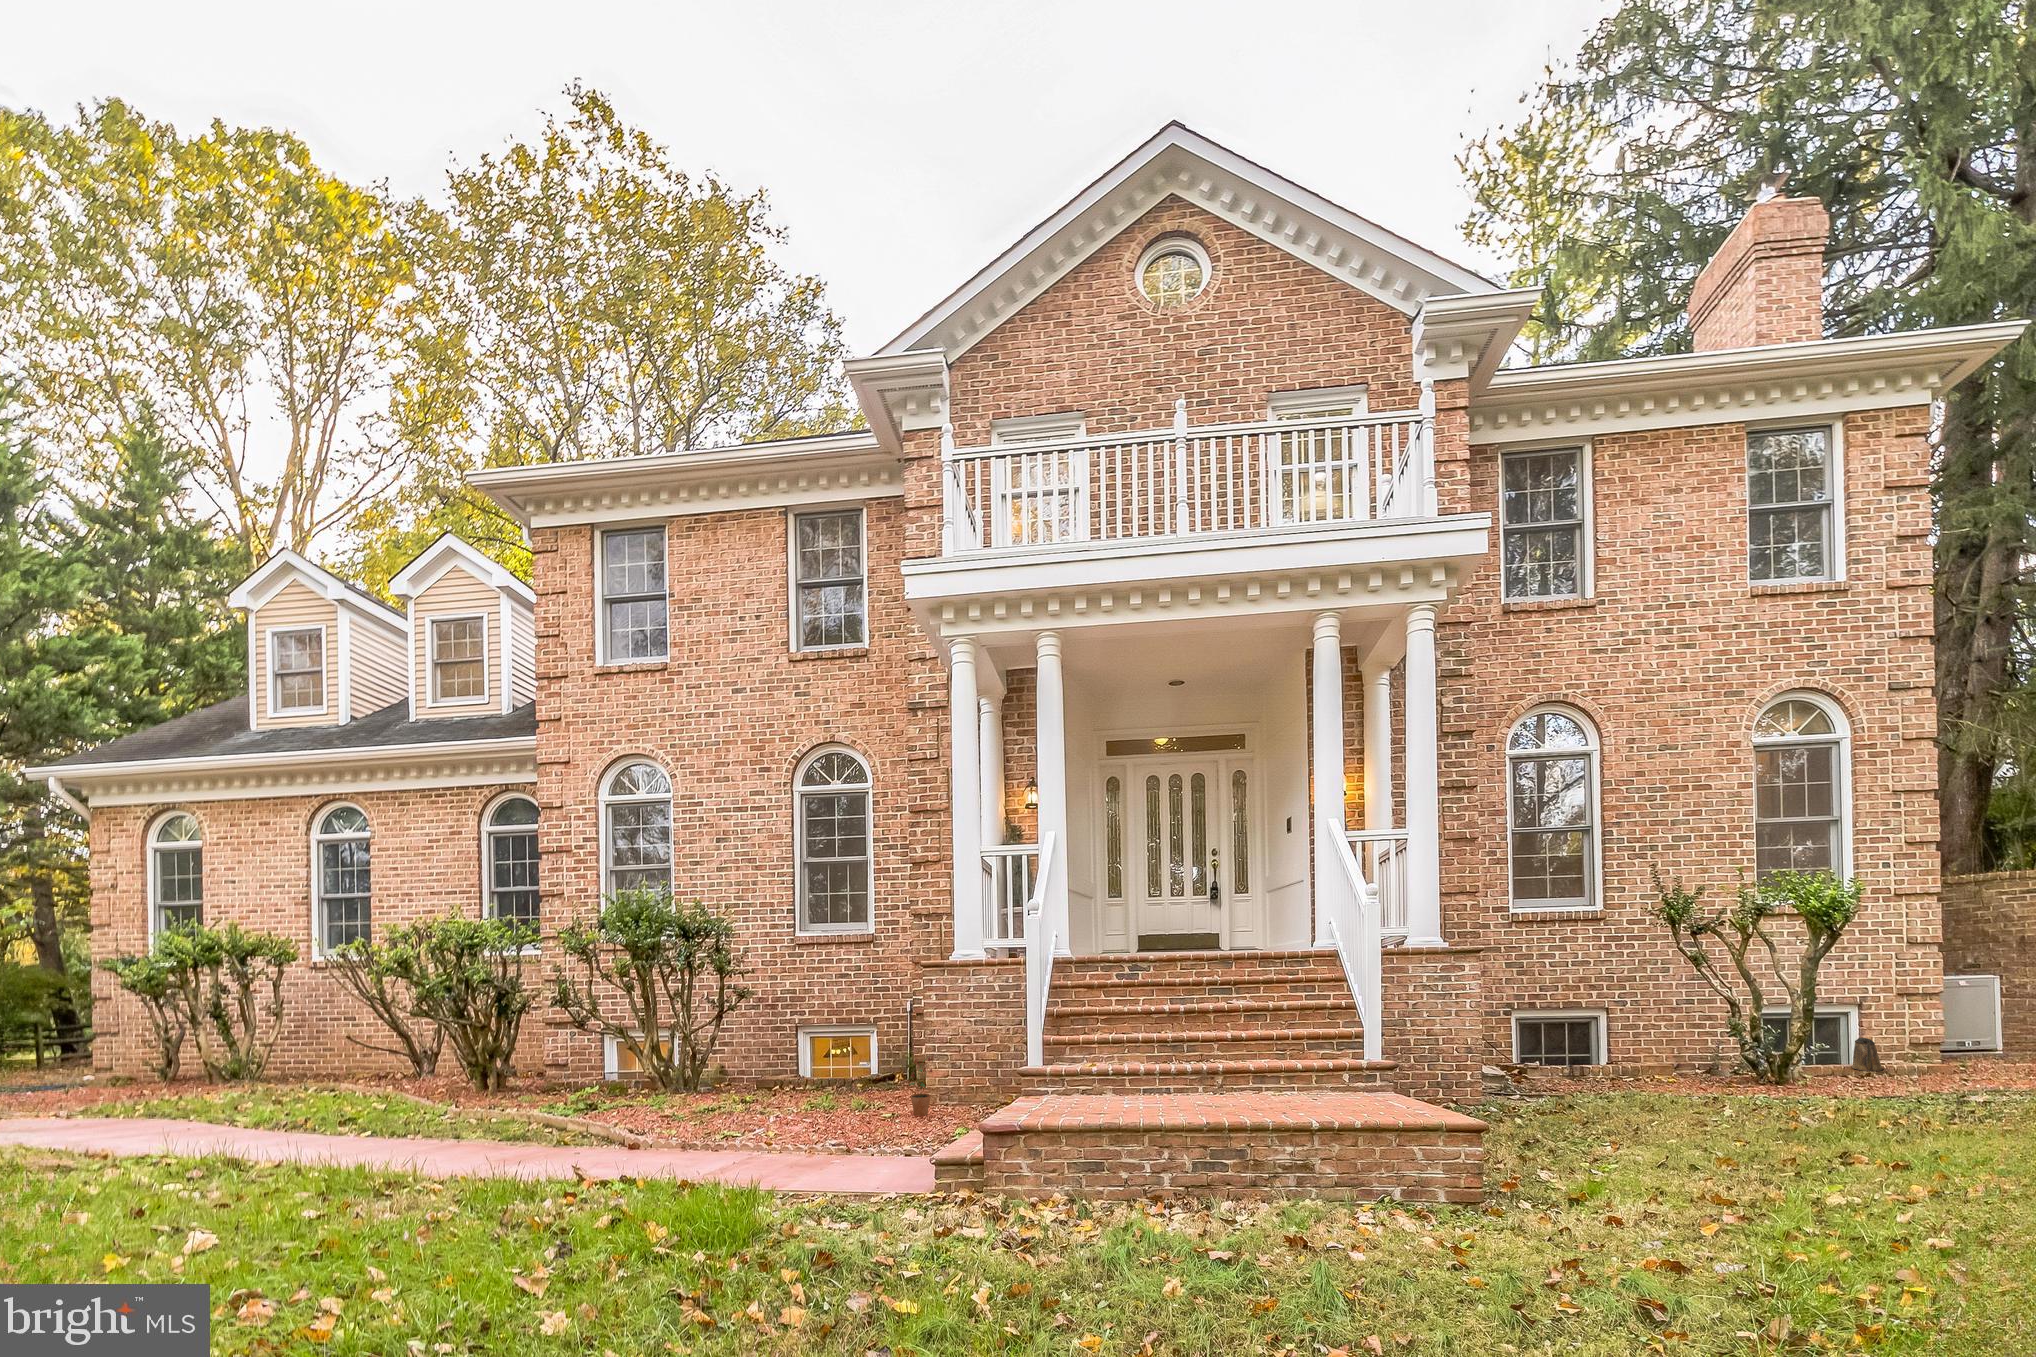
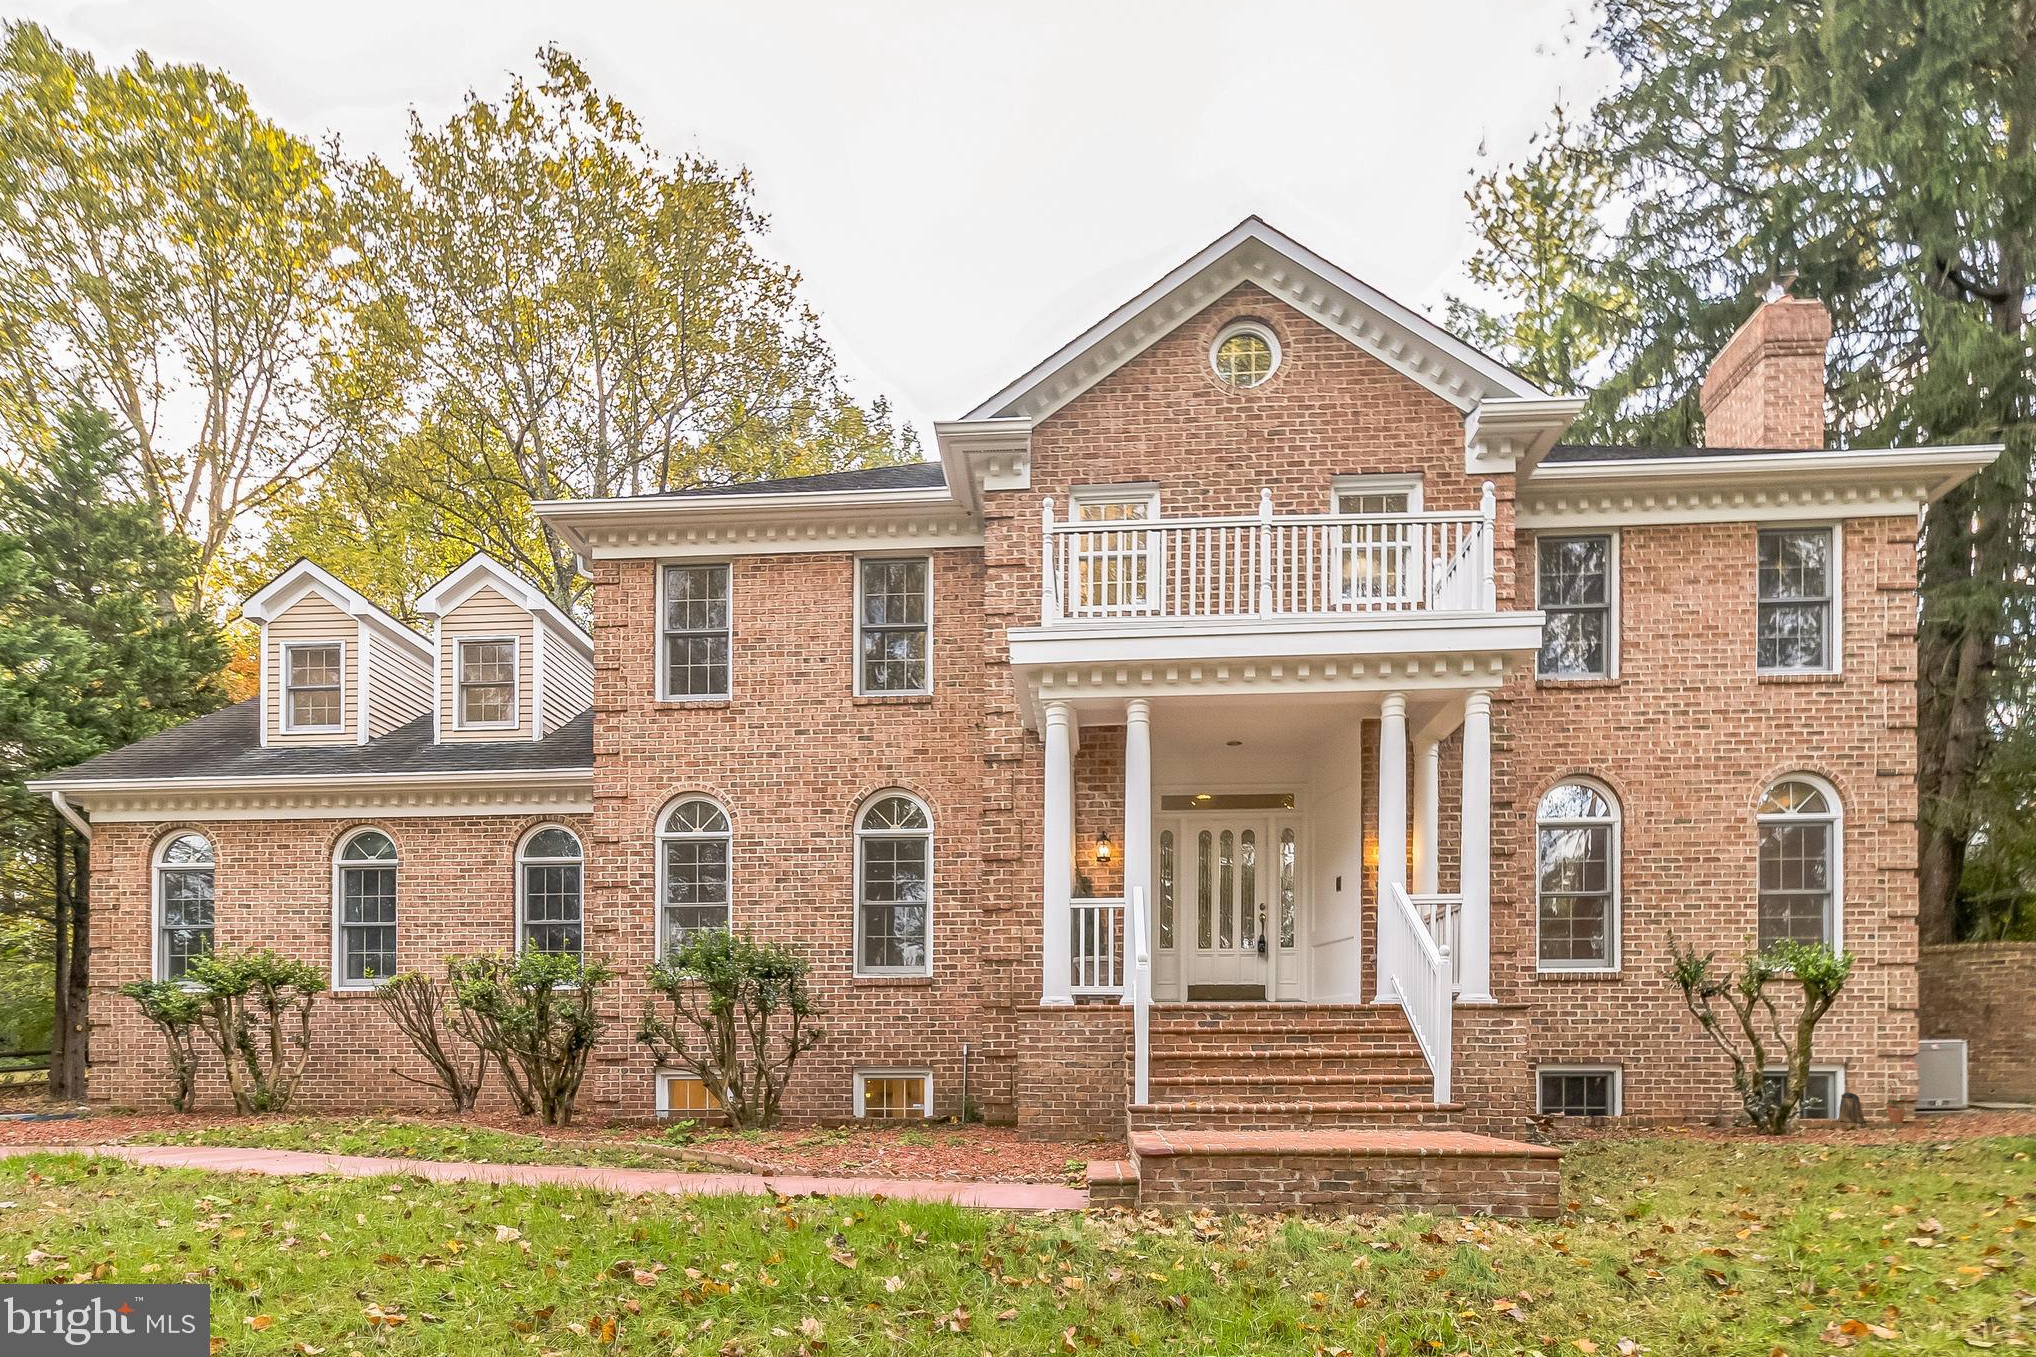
potted plant: present [909,1056,934,1116] -> present [1879,1074,1905,1123]

